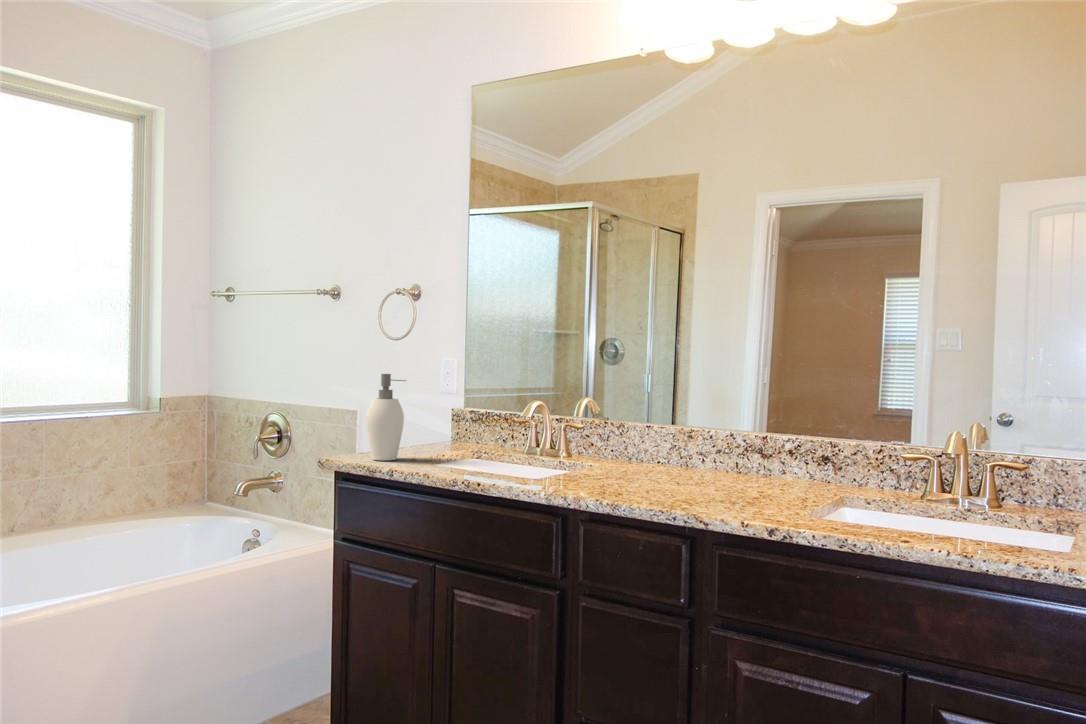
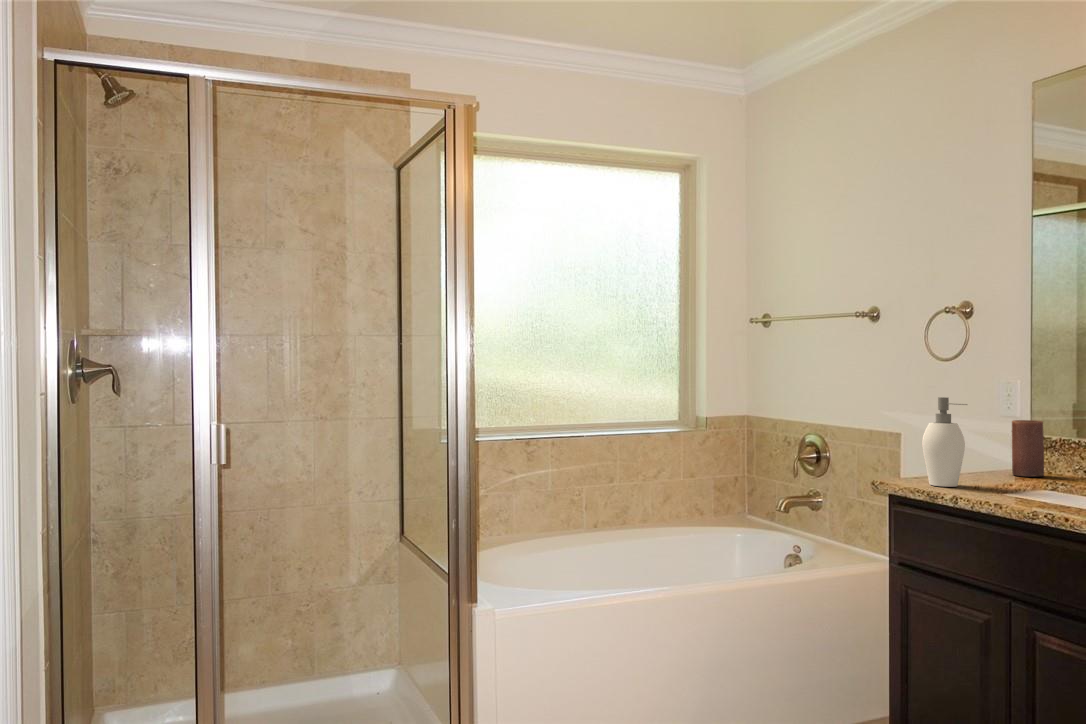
candle: none [447,395,472,446] -> present [1012,420,1044,476]

